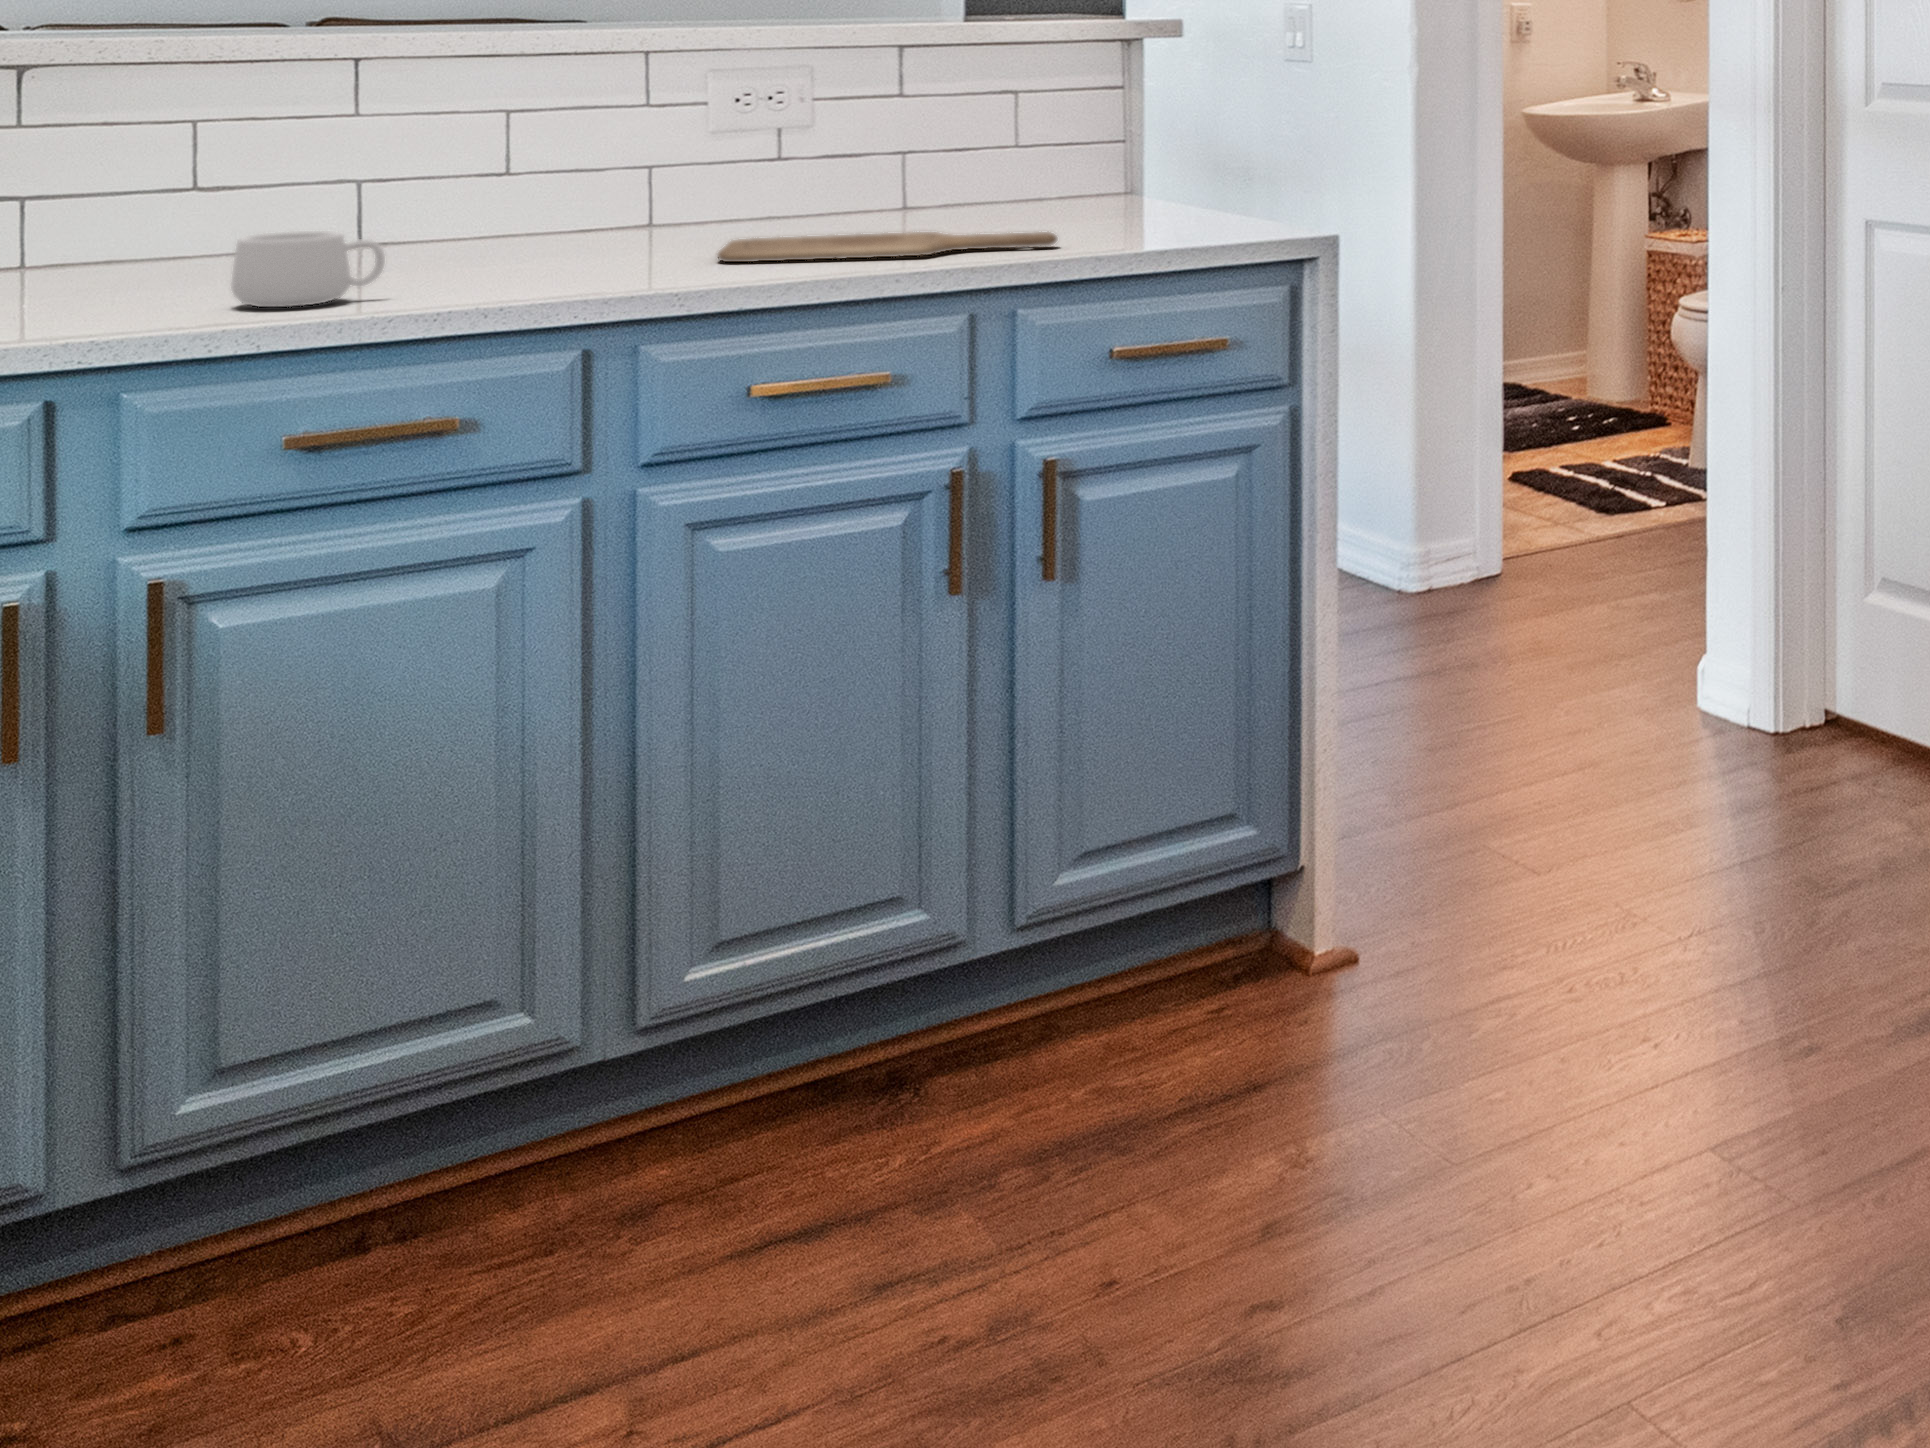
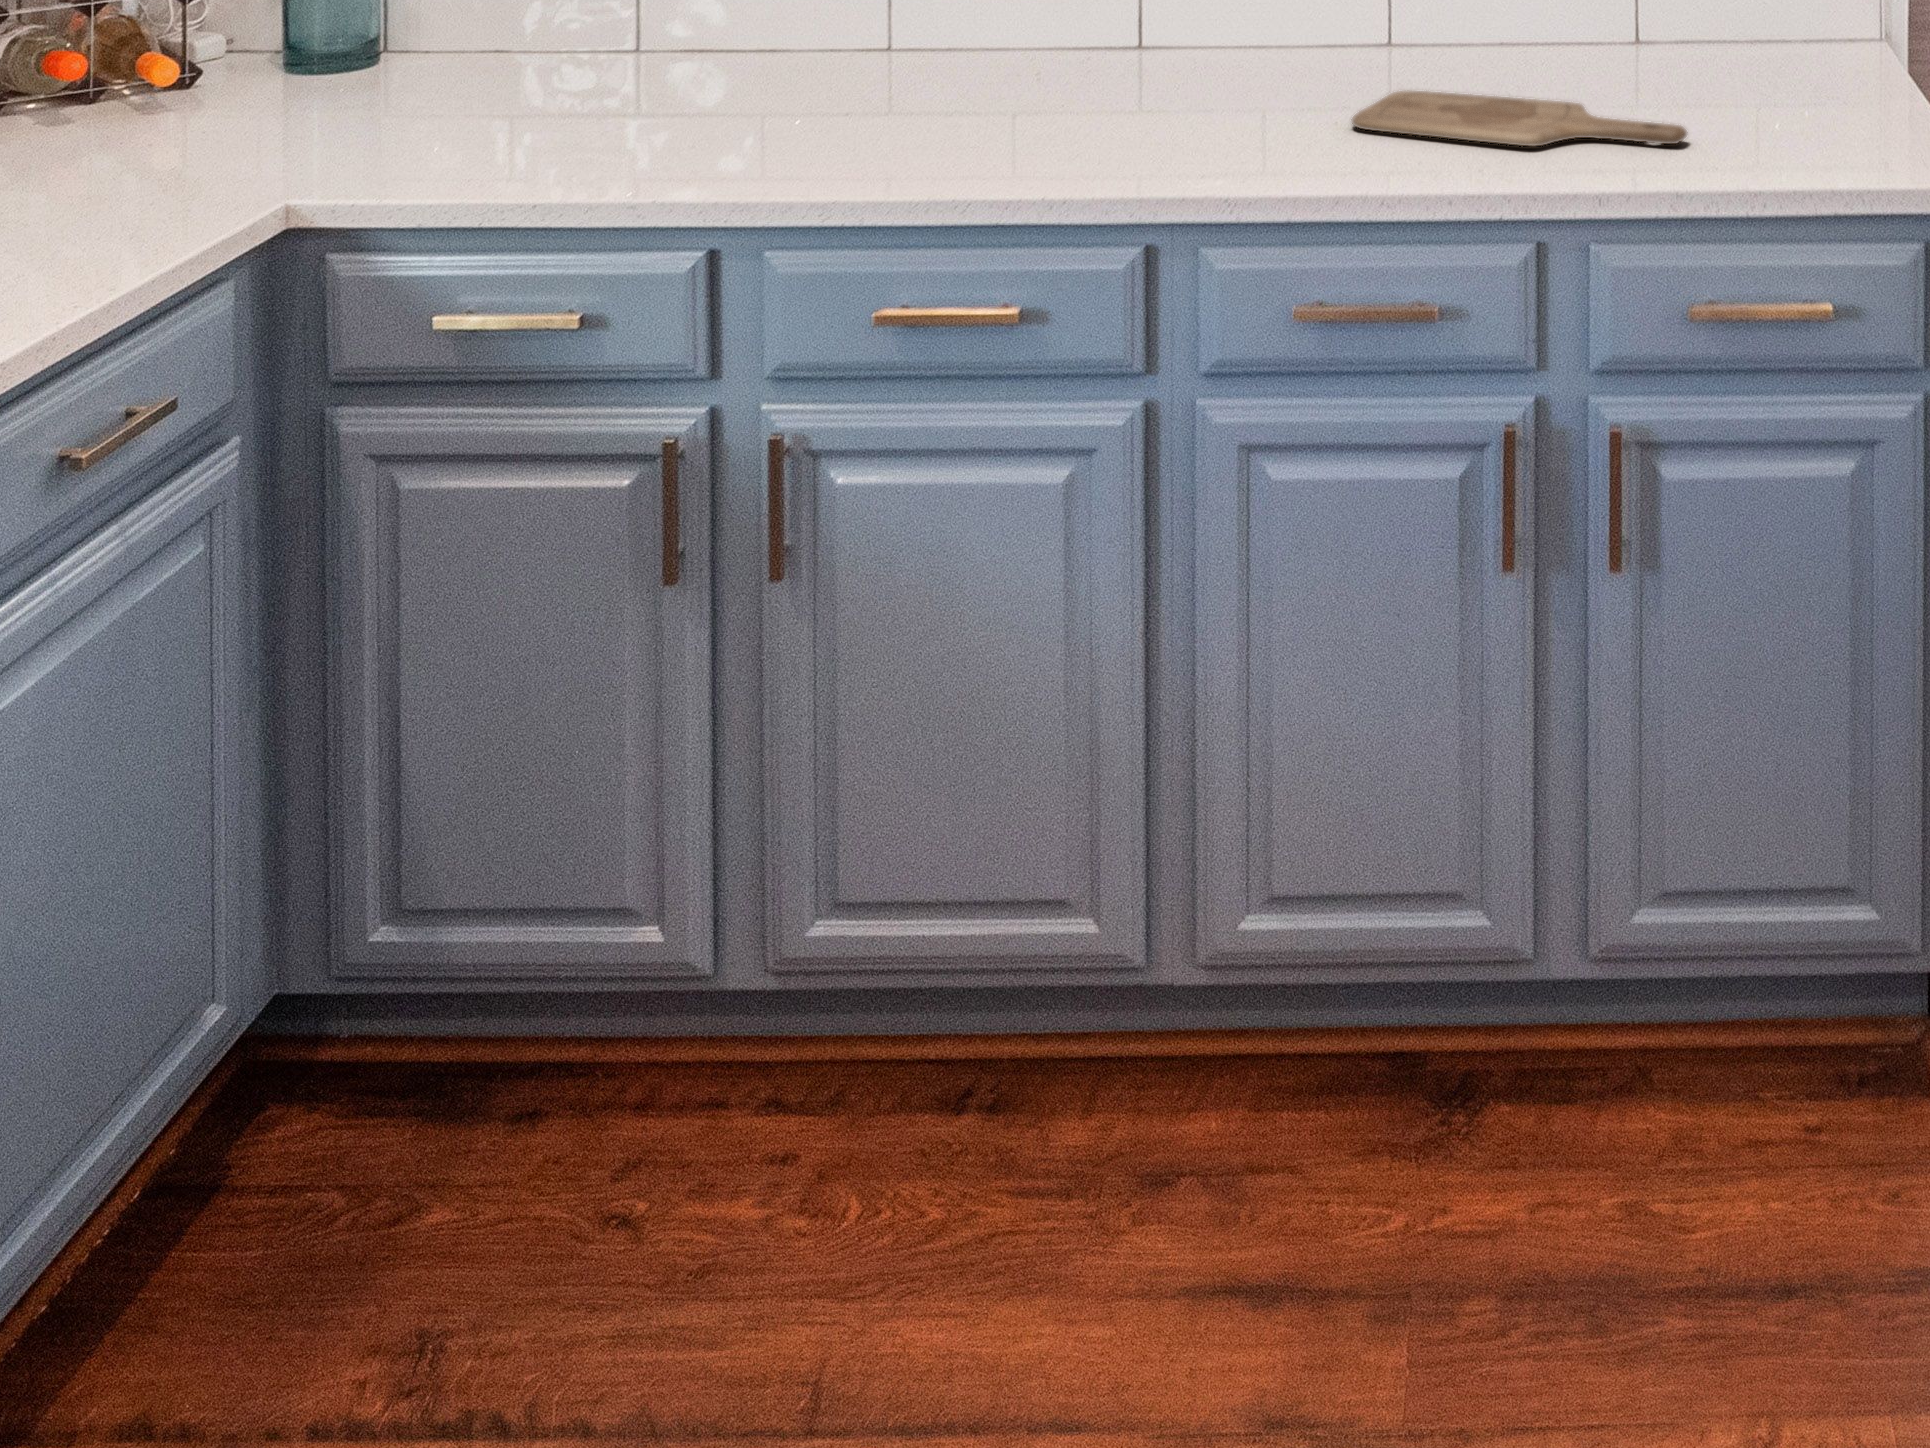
mug: present [231,231,385,307] -> none [896,80,1017,163]

